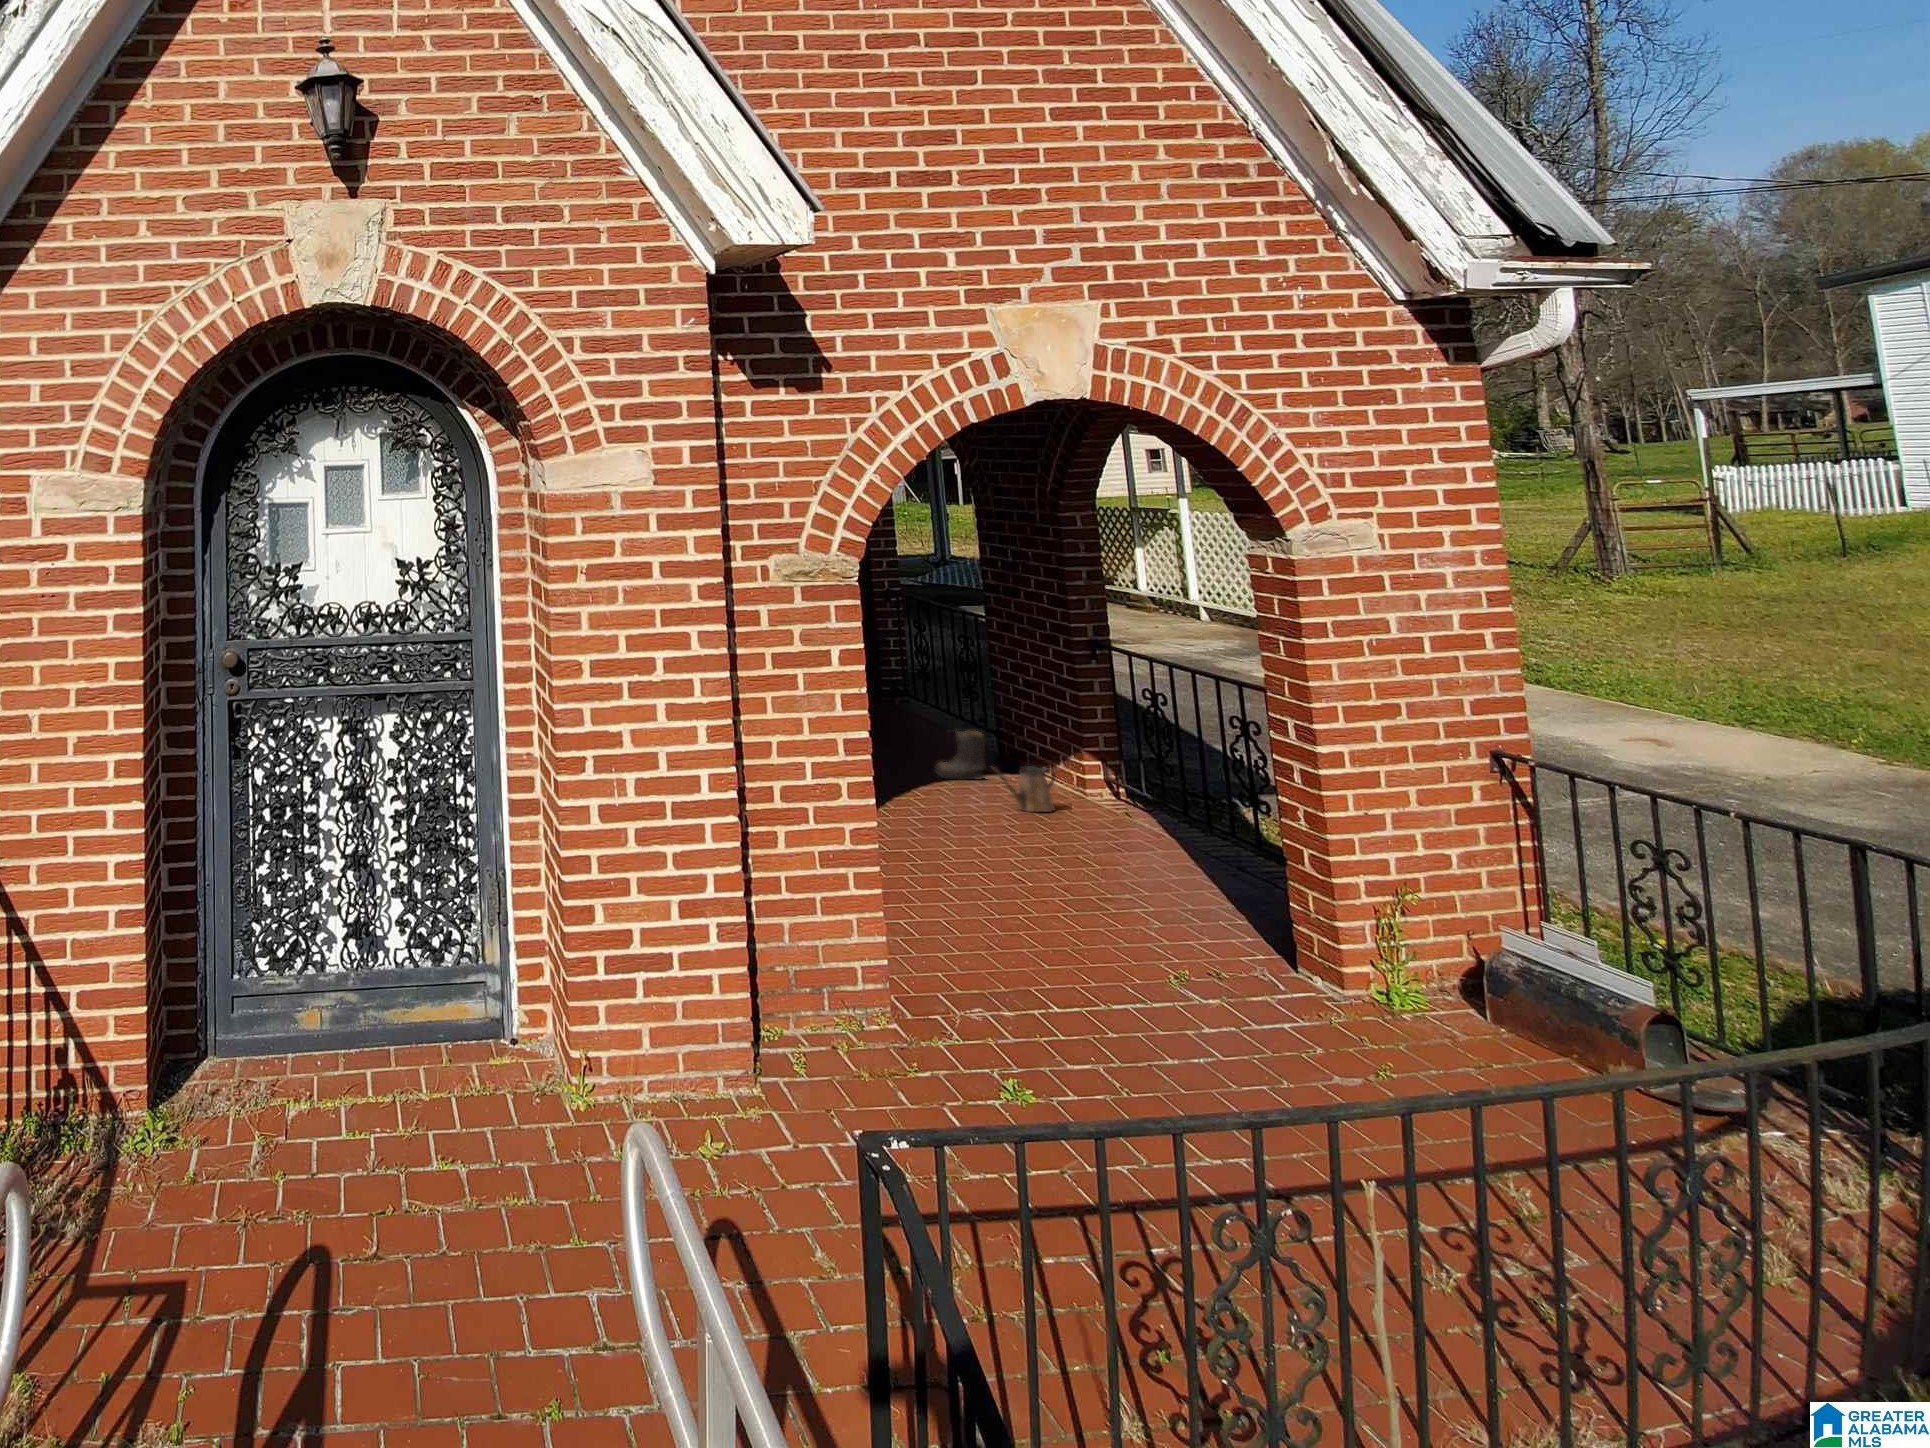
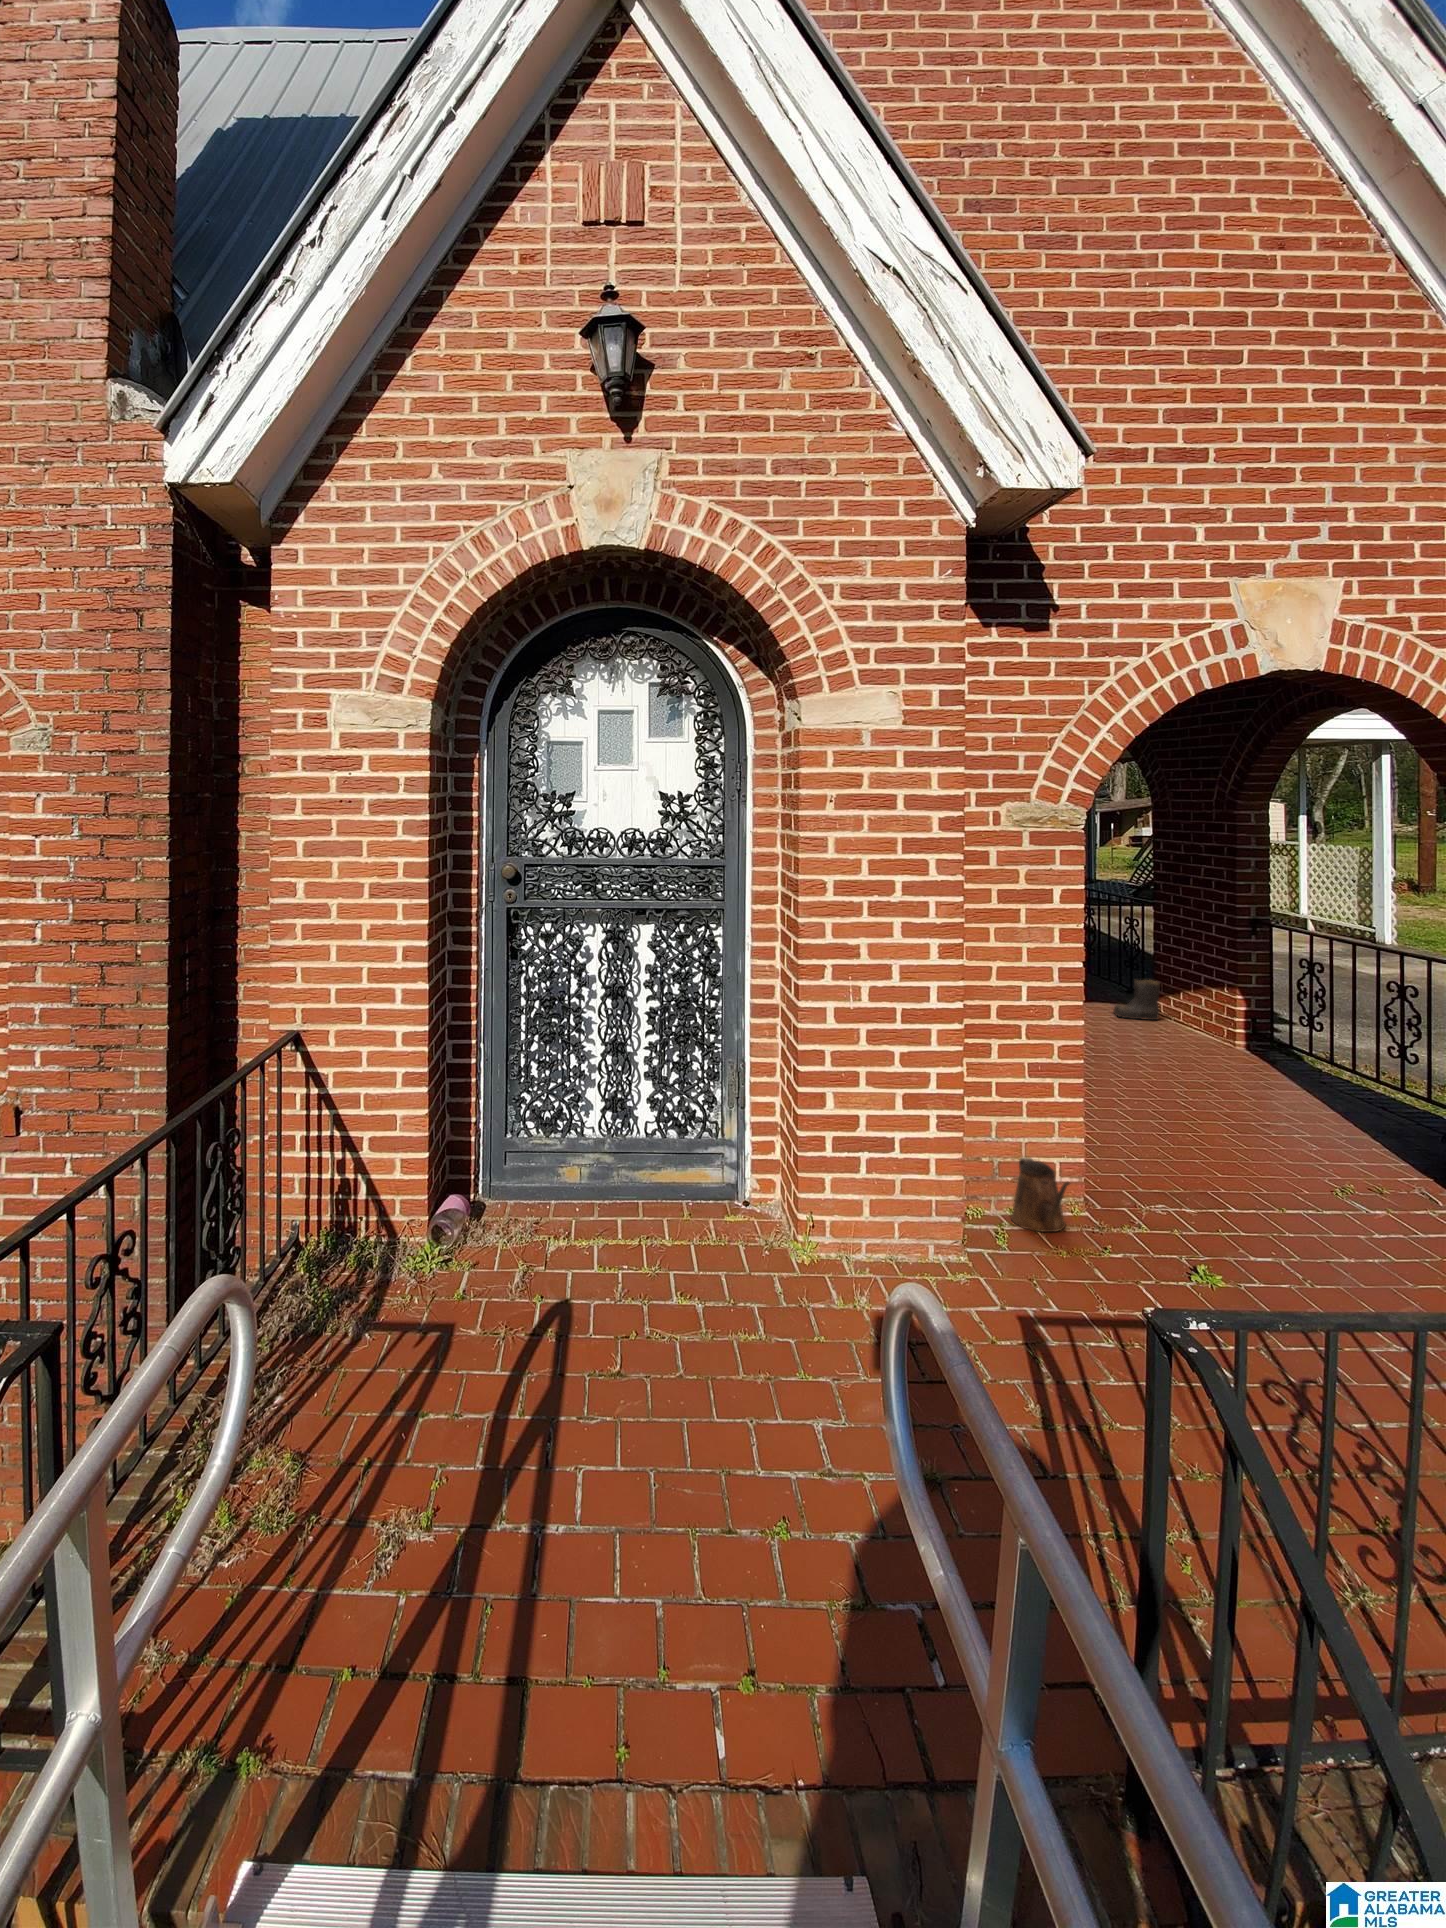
watering can: present [995,766,1056,812] -> present [1011,1158,1069,1232]

